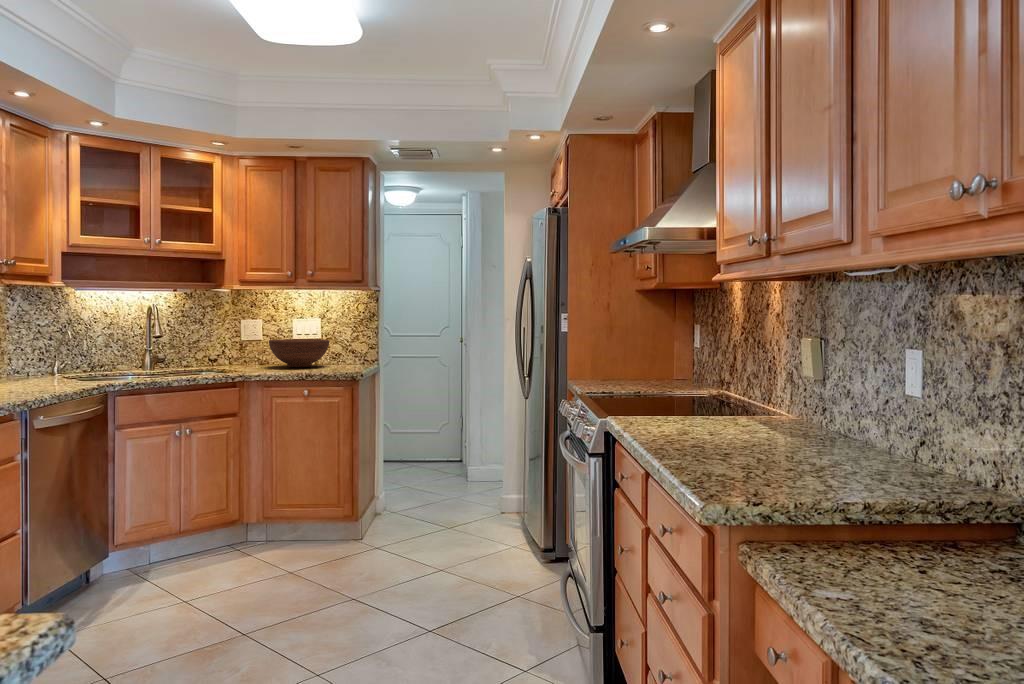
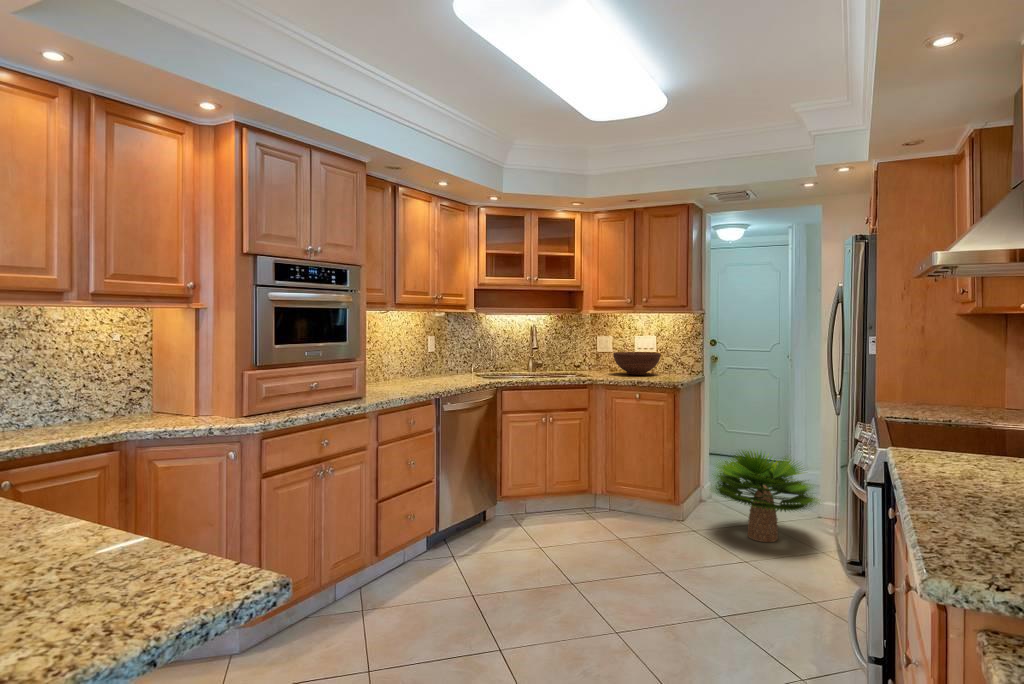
potted plant: none [395,442,518,546] -> present [712,450,818,542]

